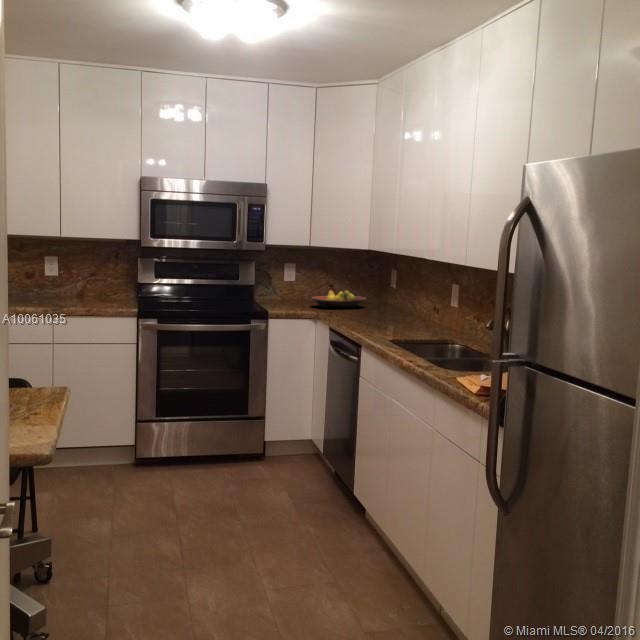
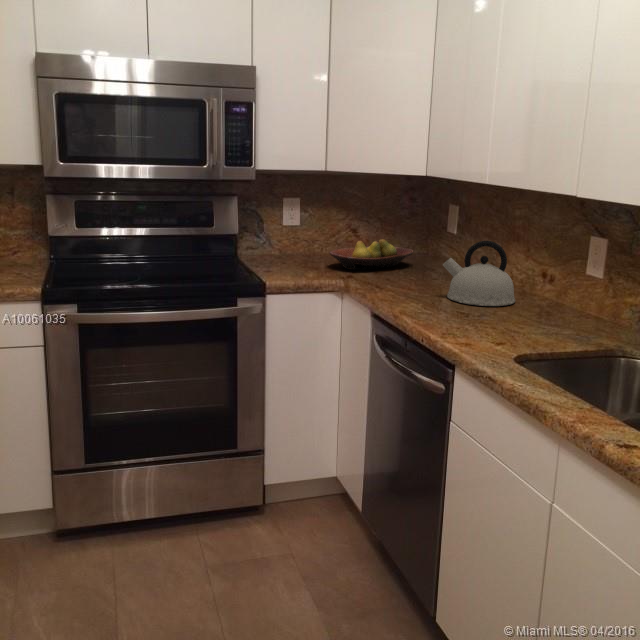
kettle: none [373,287,416,324] -> present [443,241,515,306]

